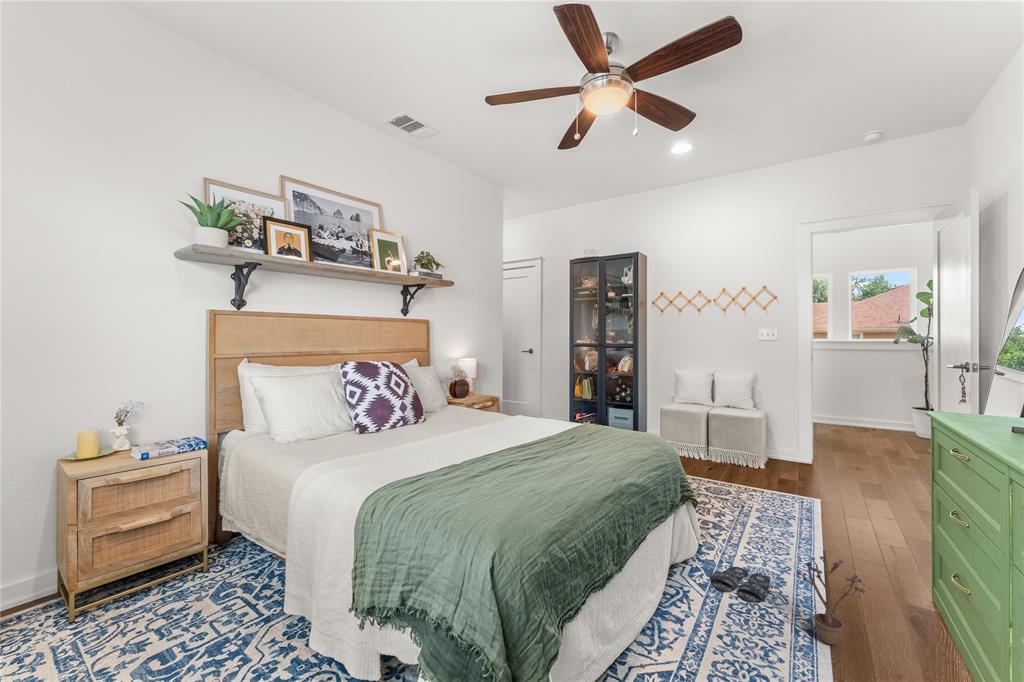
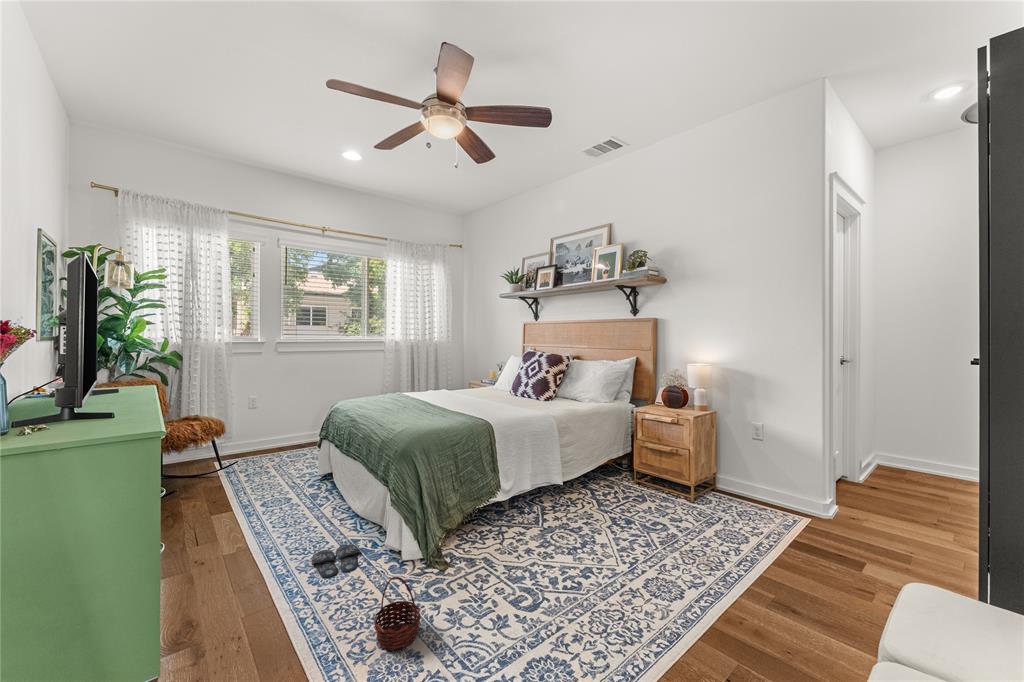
basket: none [741,486,775,532] -> present [374,577,420,651]
decorative plant: present [784,550,865,645] -> none [233,499,290,564]

